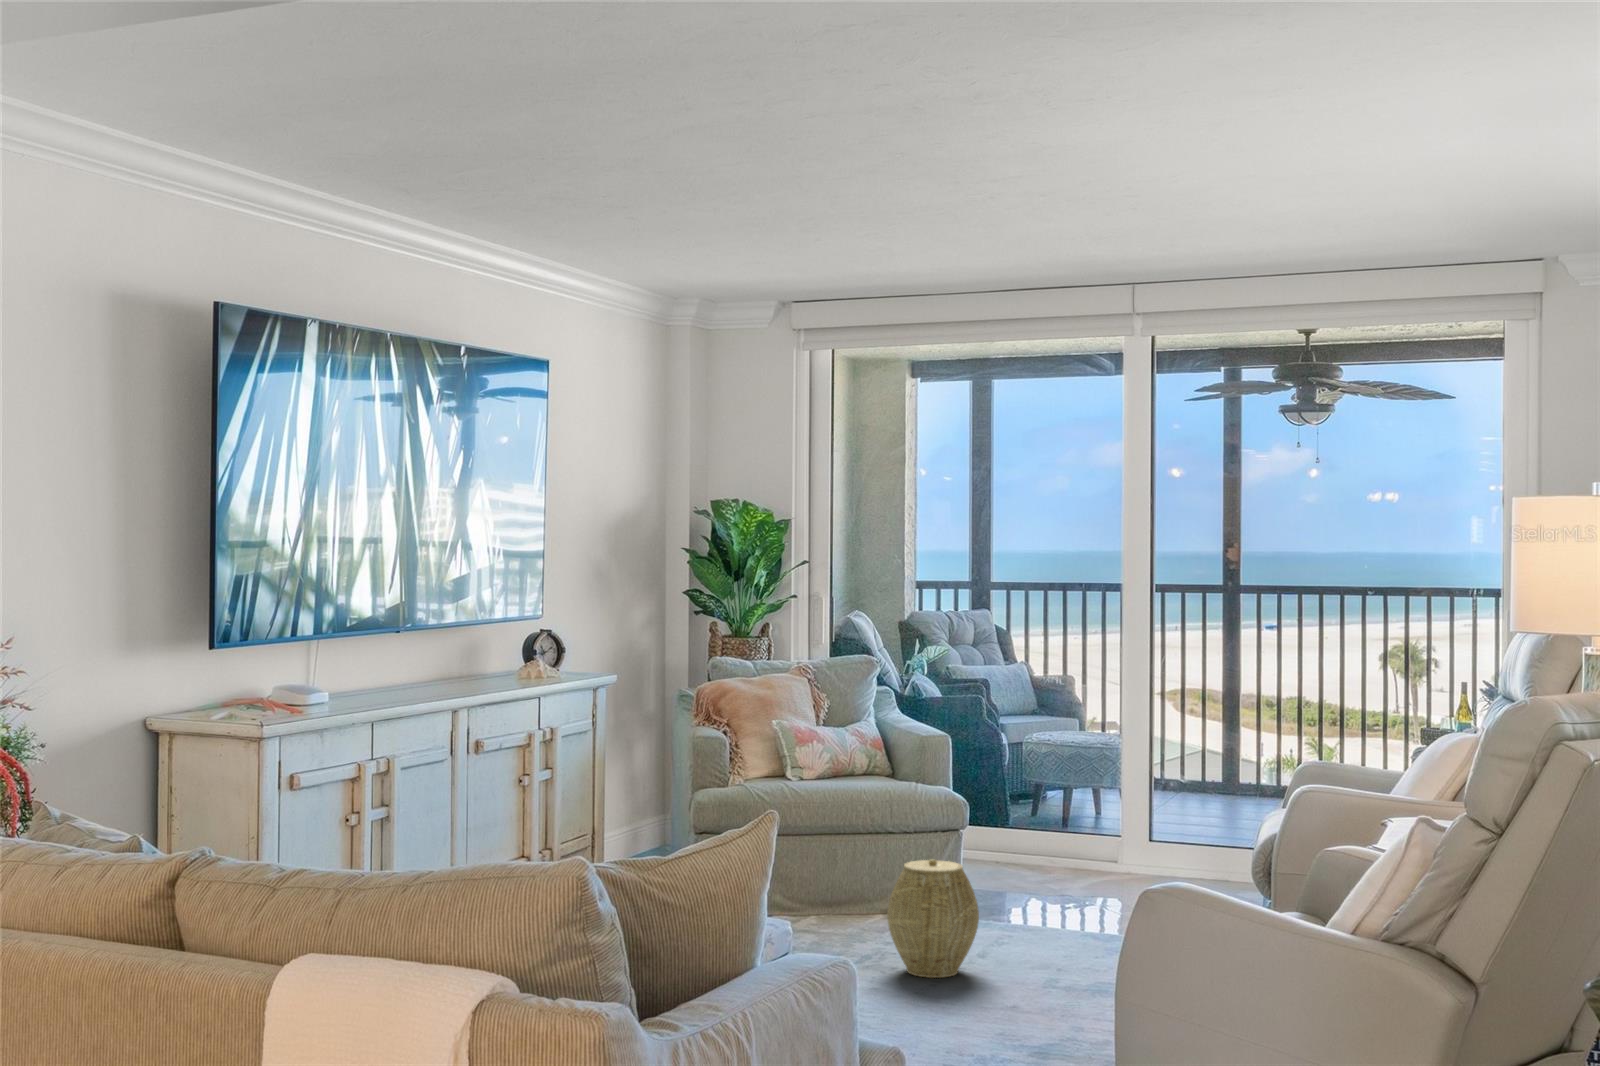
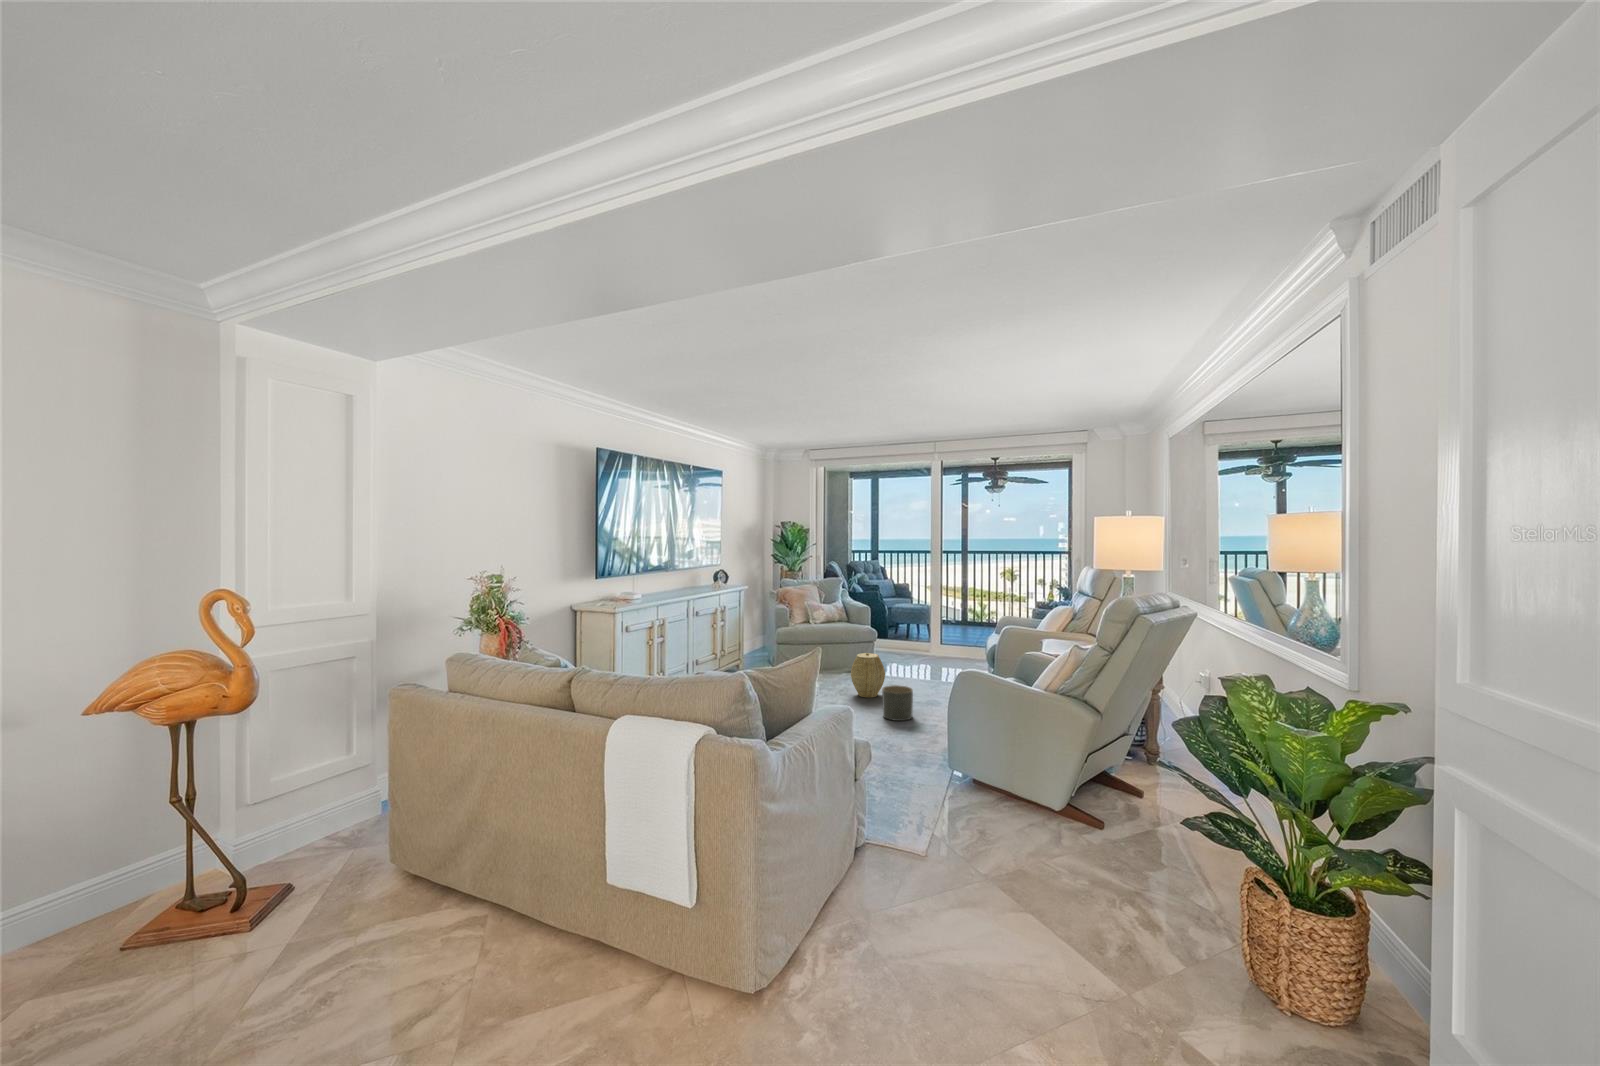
planter: none [963,943,1043,1034] -> present [882,685,913,721]

